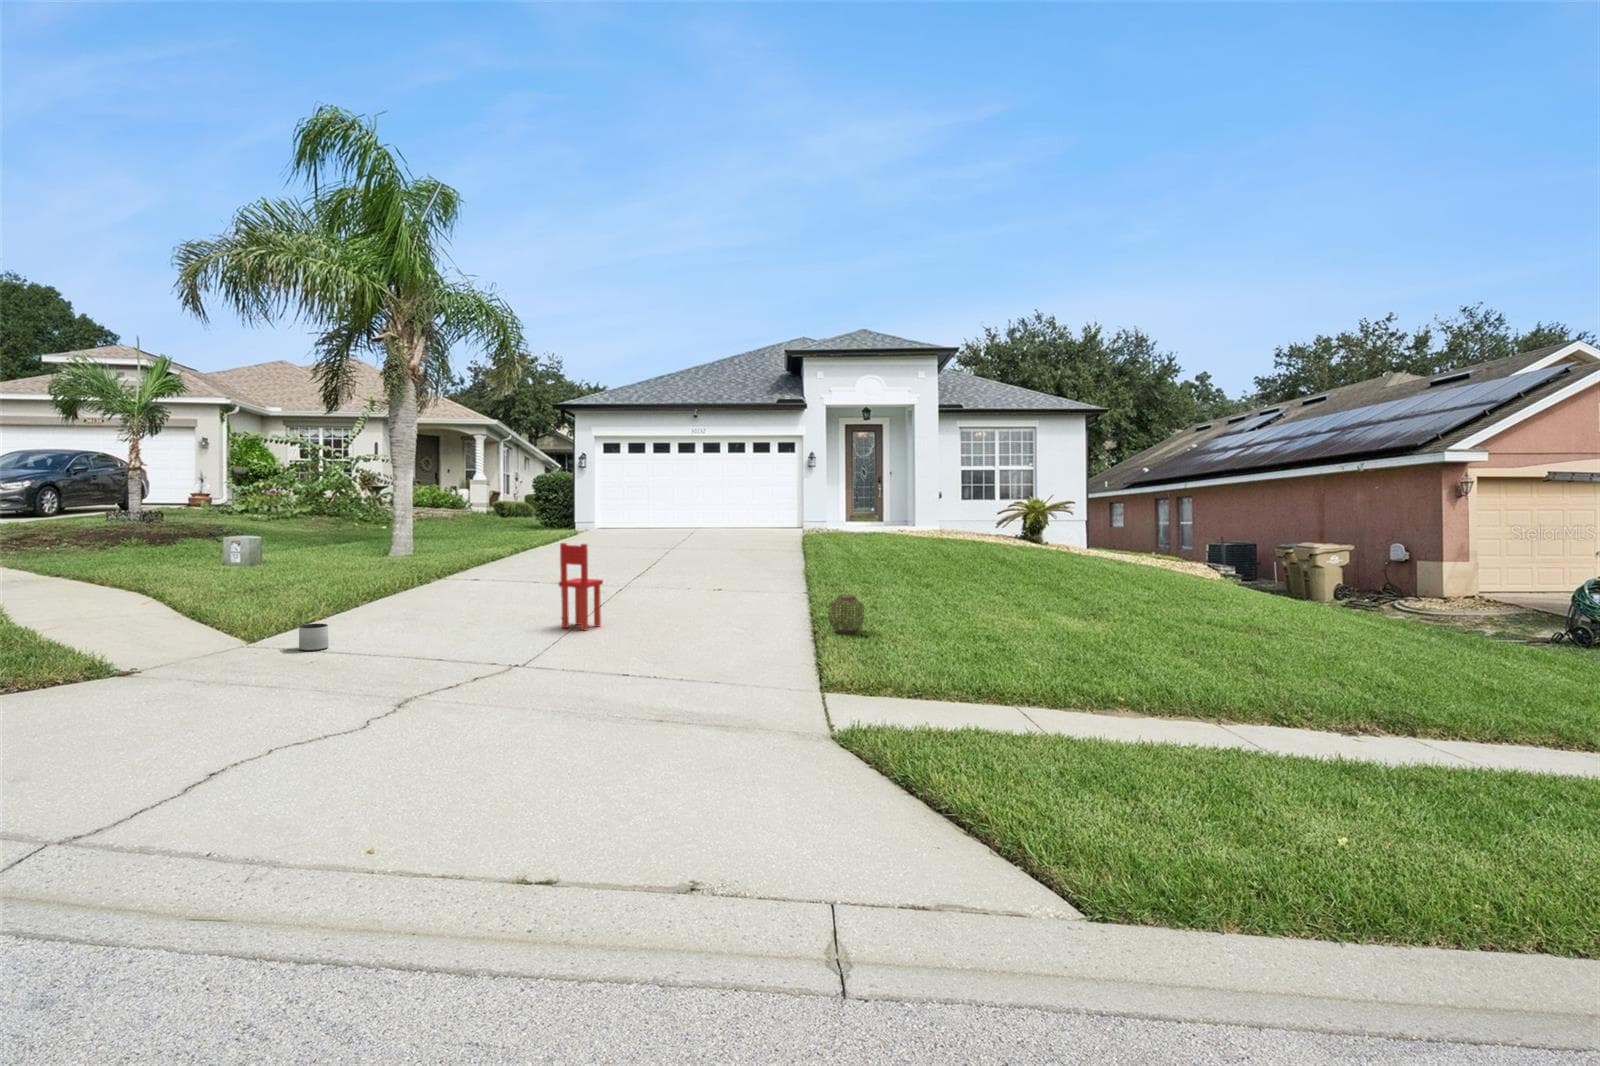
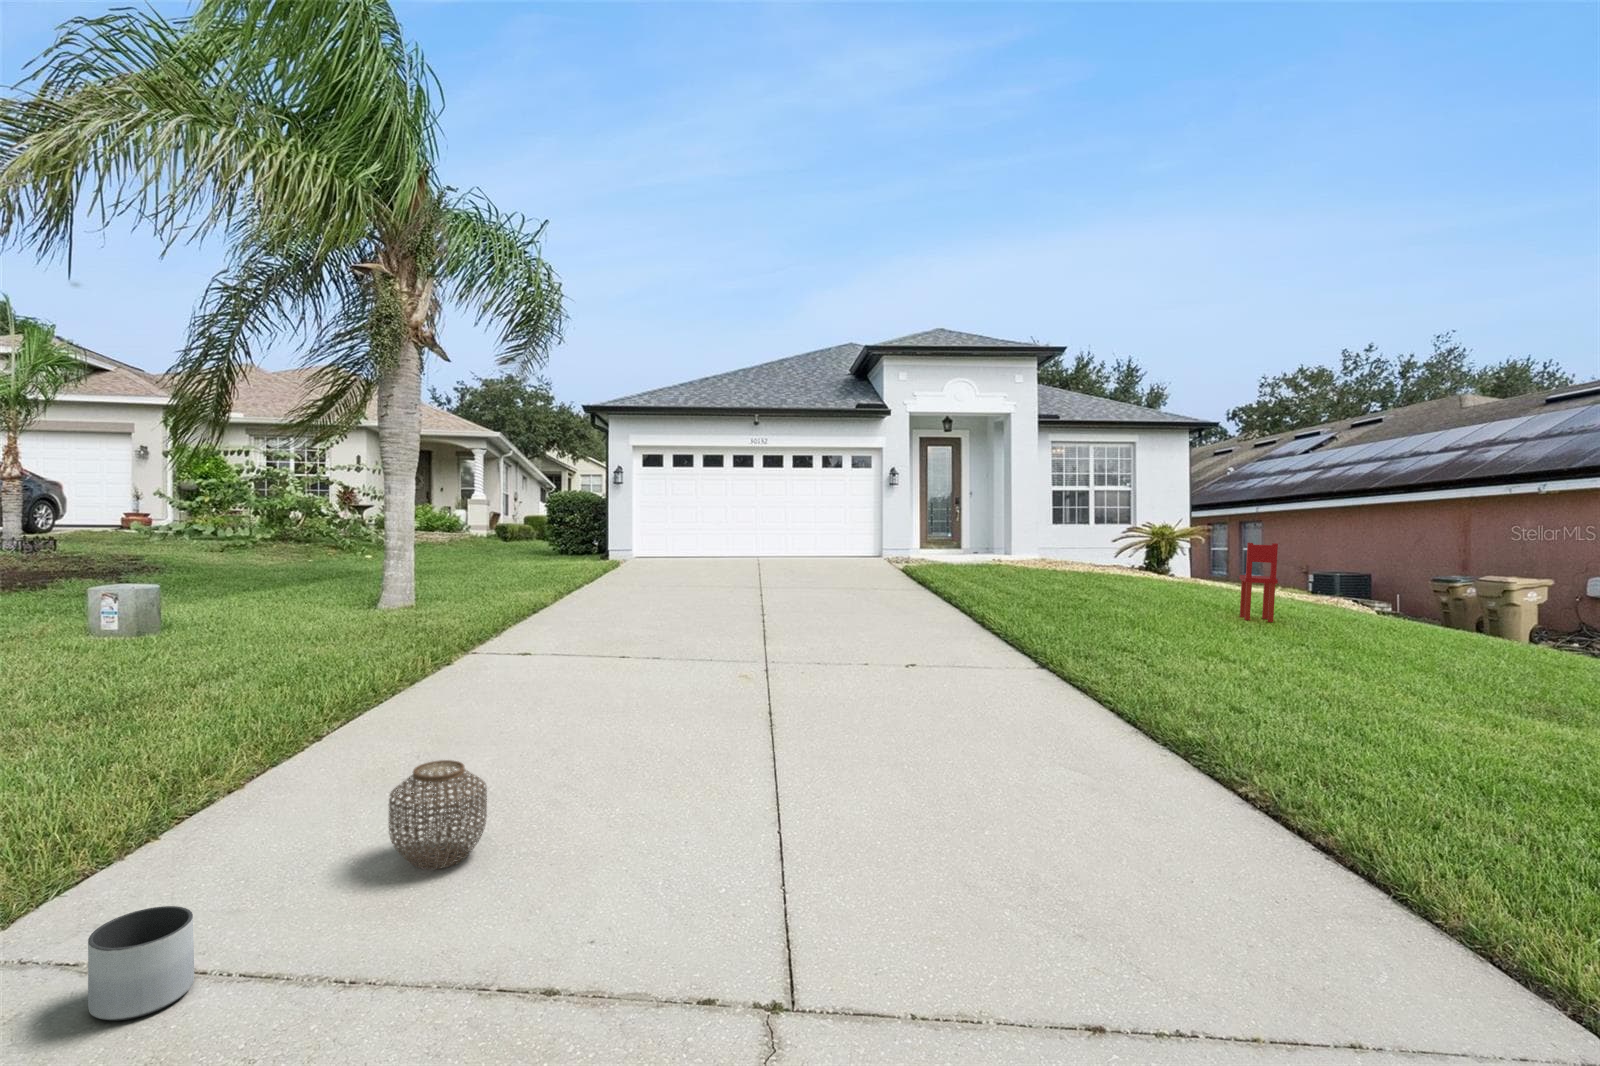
chair: present [559,543,603,630] -> present [1239,543,1278,622]
woven basket: present [829,595,864,634] -> present [389,760,487,869]

